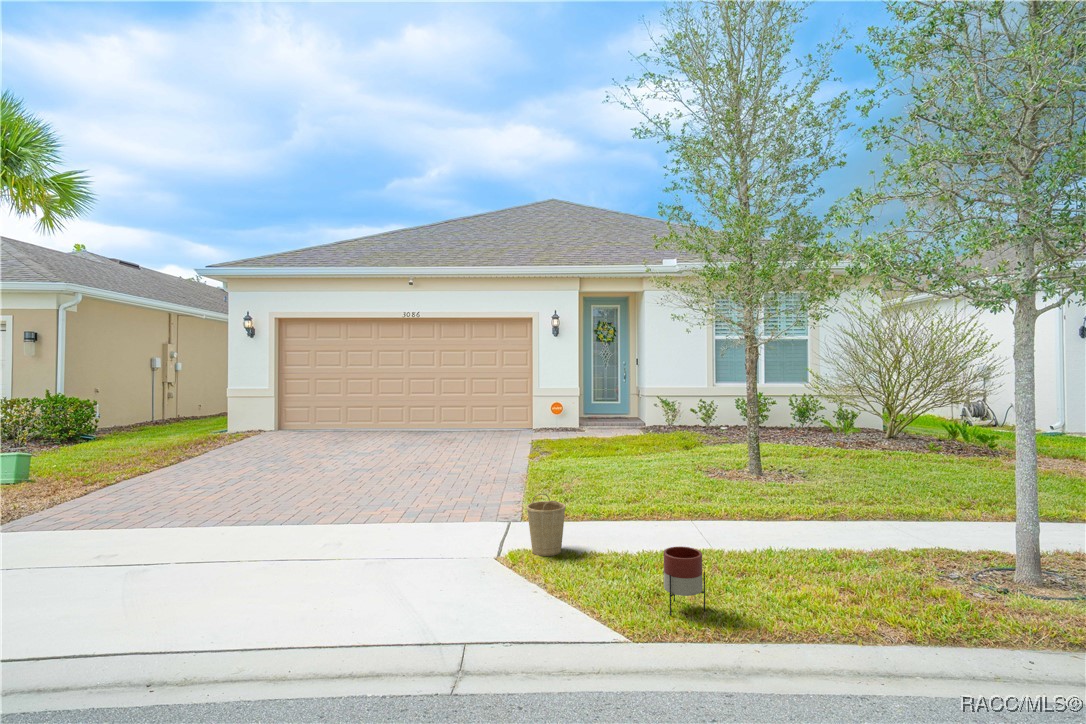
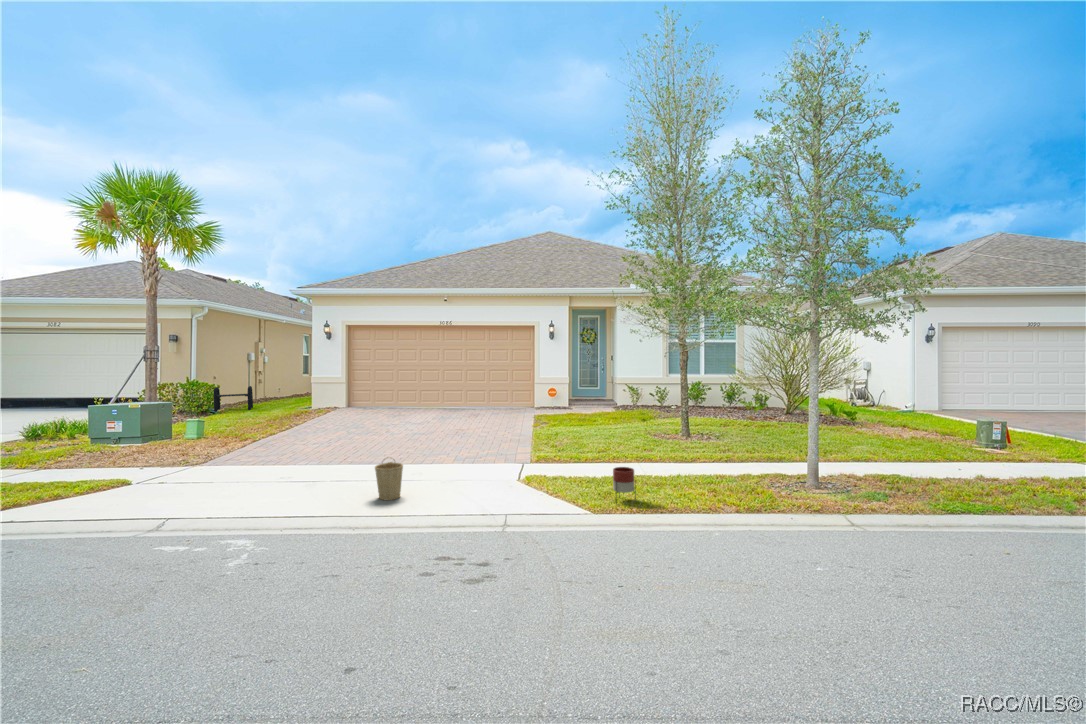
bench: none [88,402,145,438] -> present [214,386,253,412]
basket: present [527,494,566,556] -> present [375,462,403,500]

